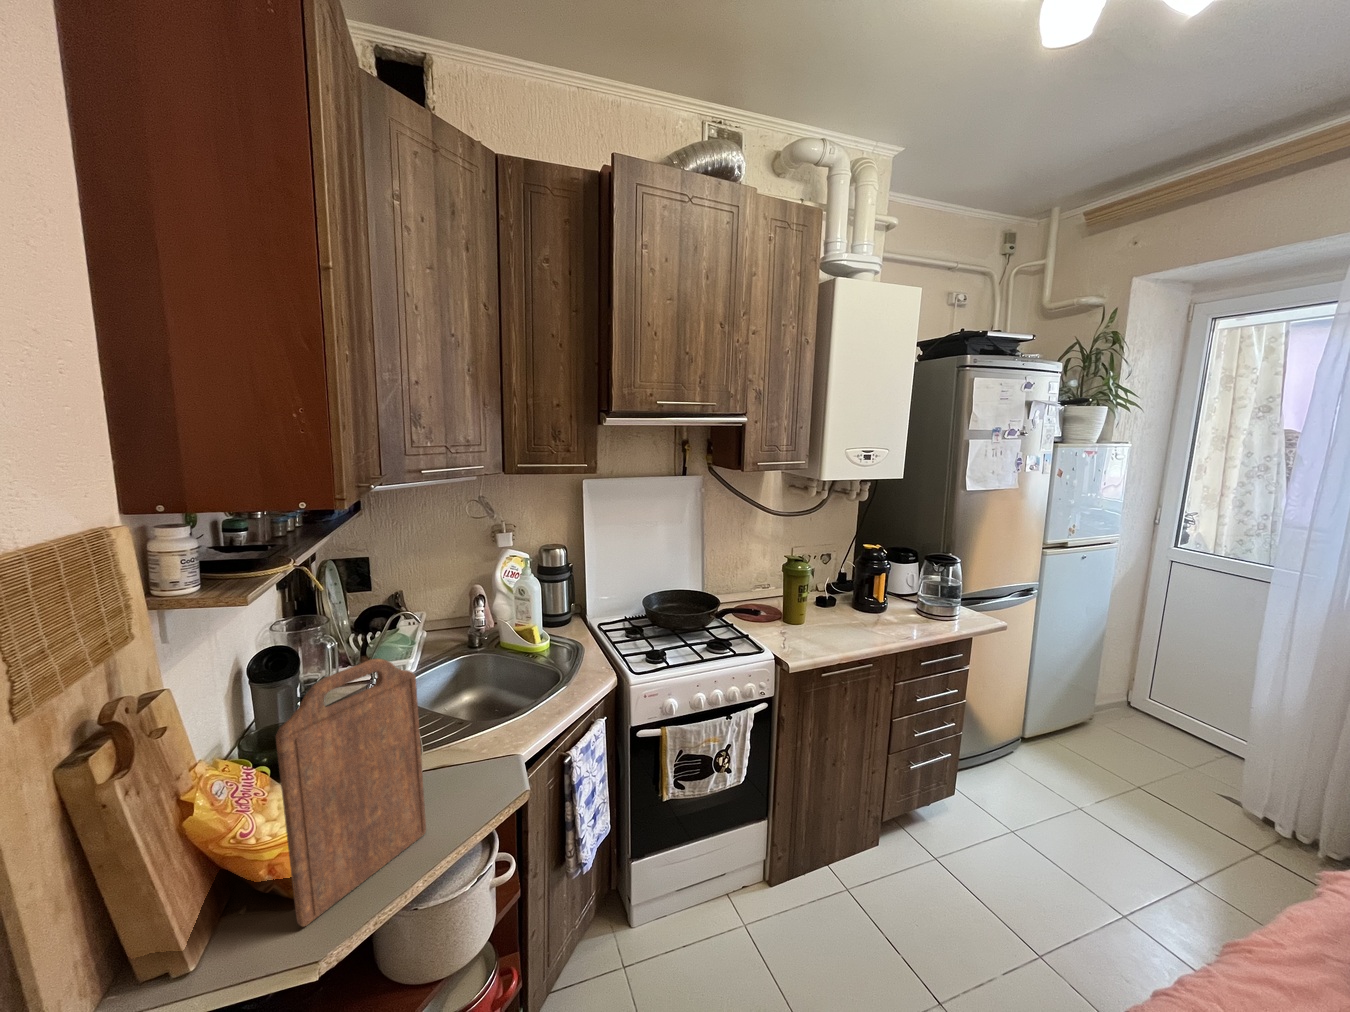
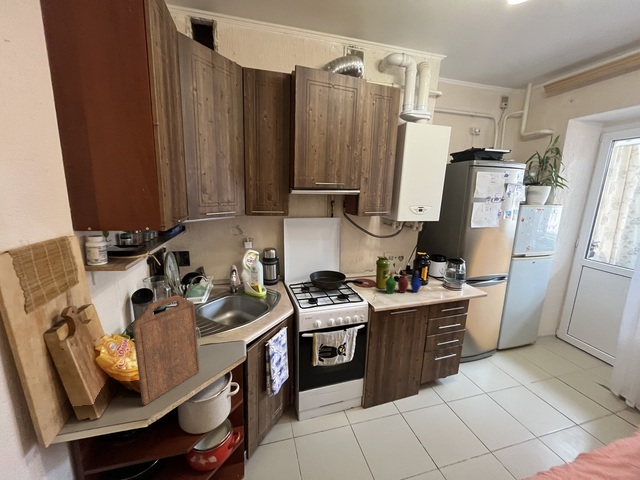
bottle: none [803,582,876,633] -> present [385,271,421,294]

